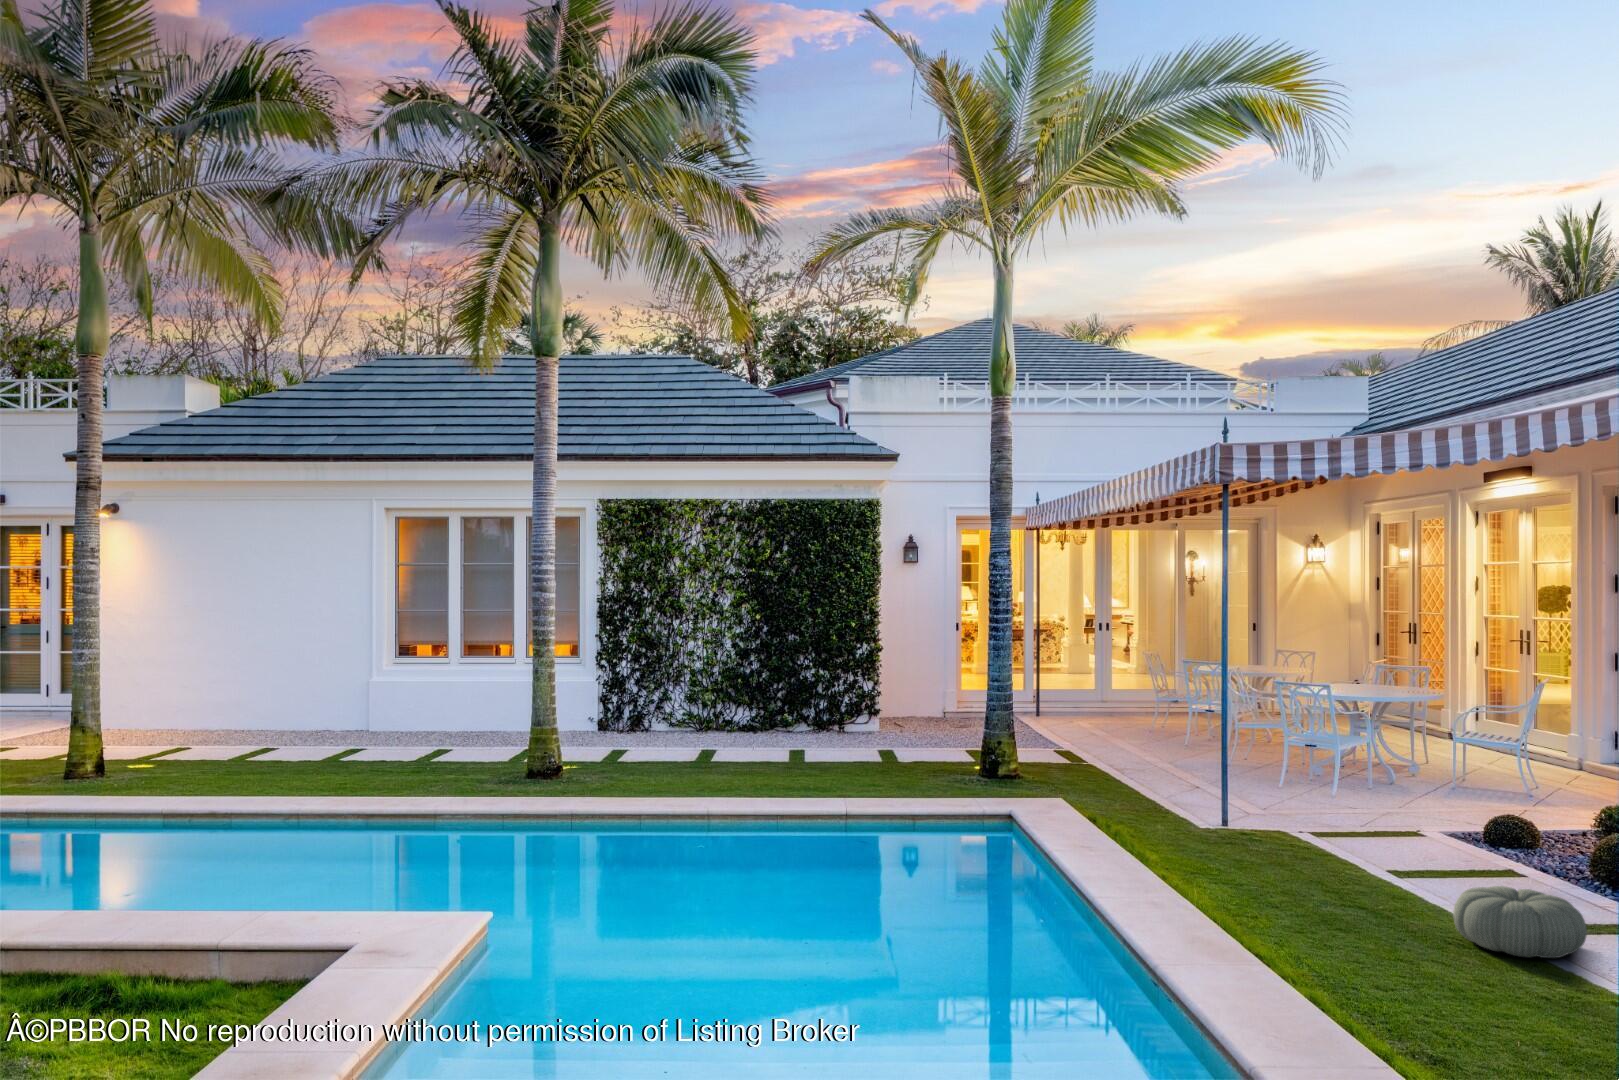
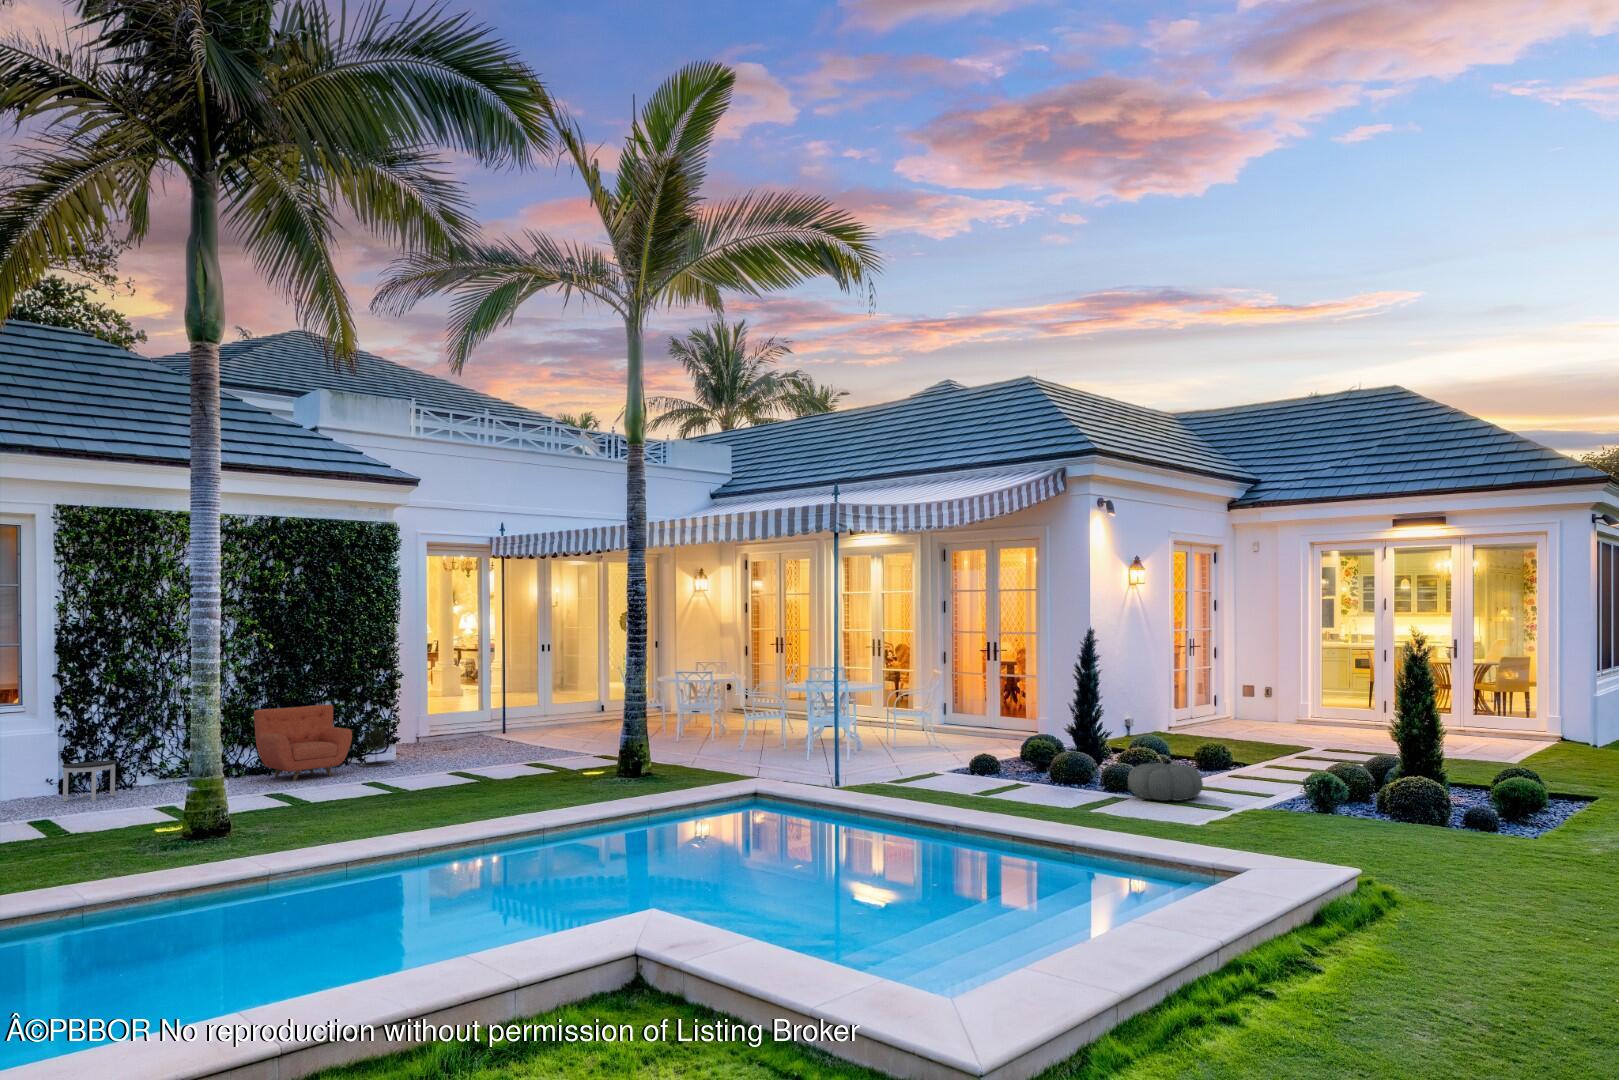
armchair: none [739,674,809,741] -> present [254,705,352,781]
potted tree: none [835,687,865,737] -> present [361,717,390,767]
round table: none [594,705,632,738] -> present [62,760,117,801]

